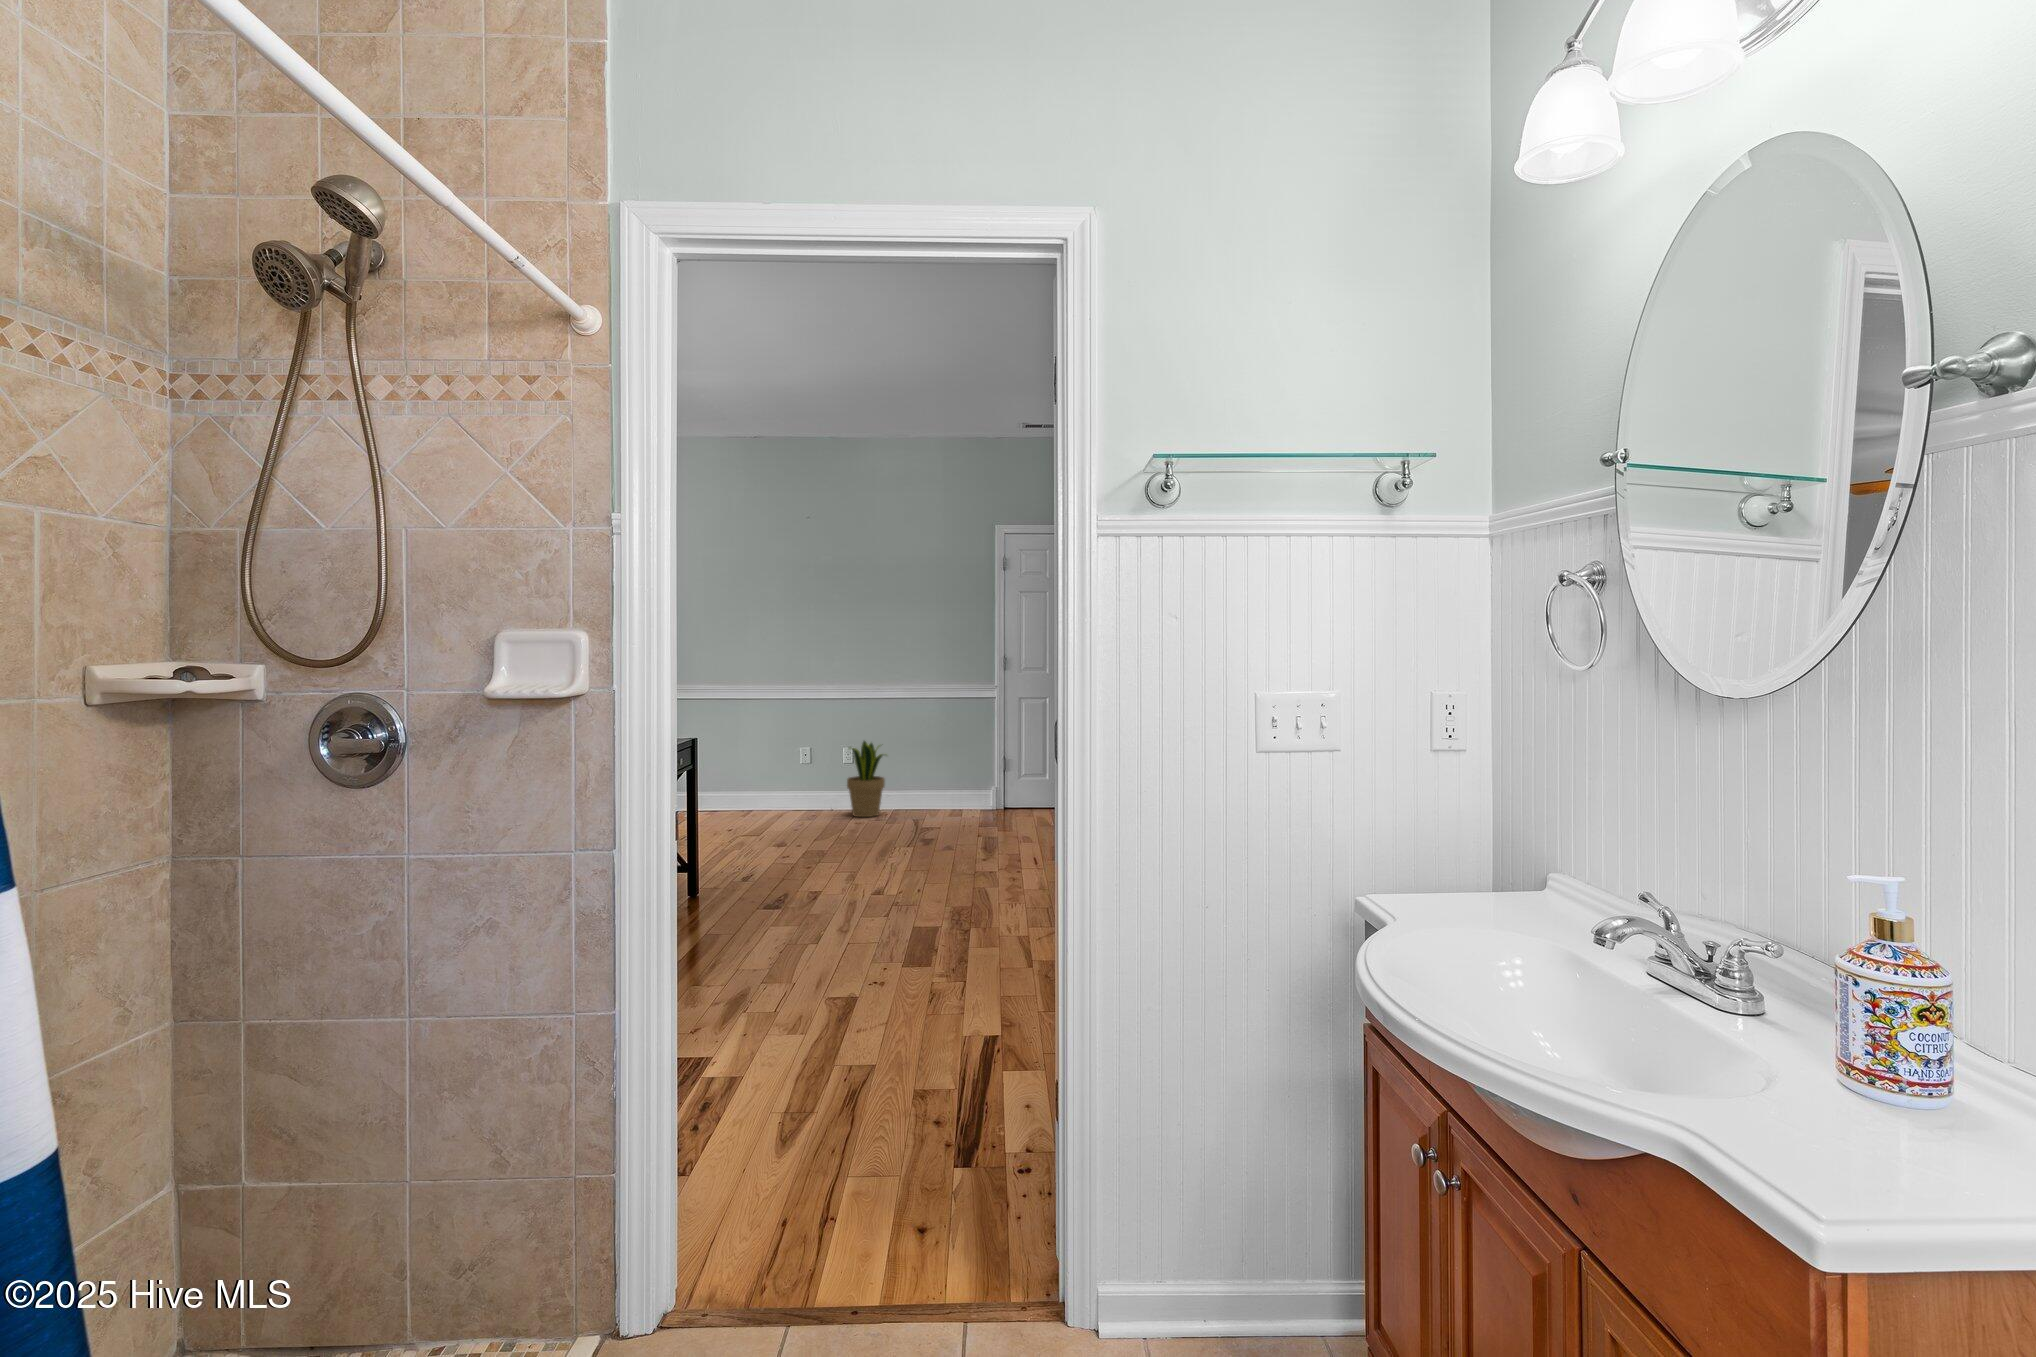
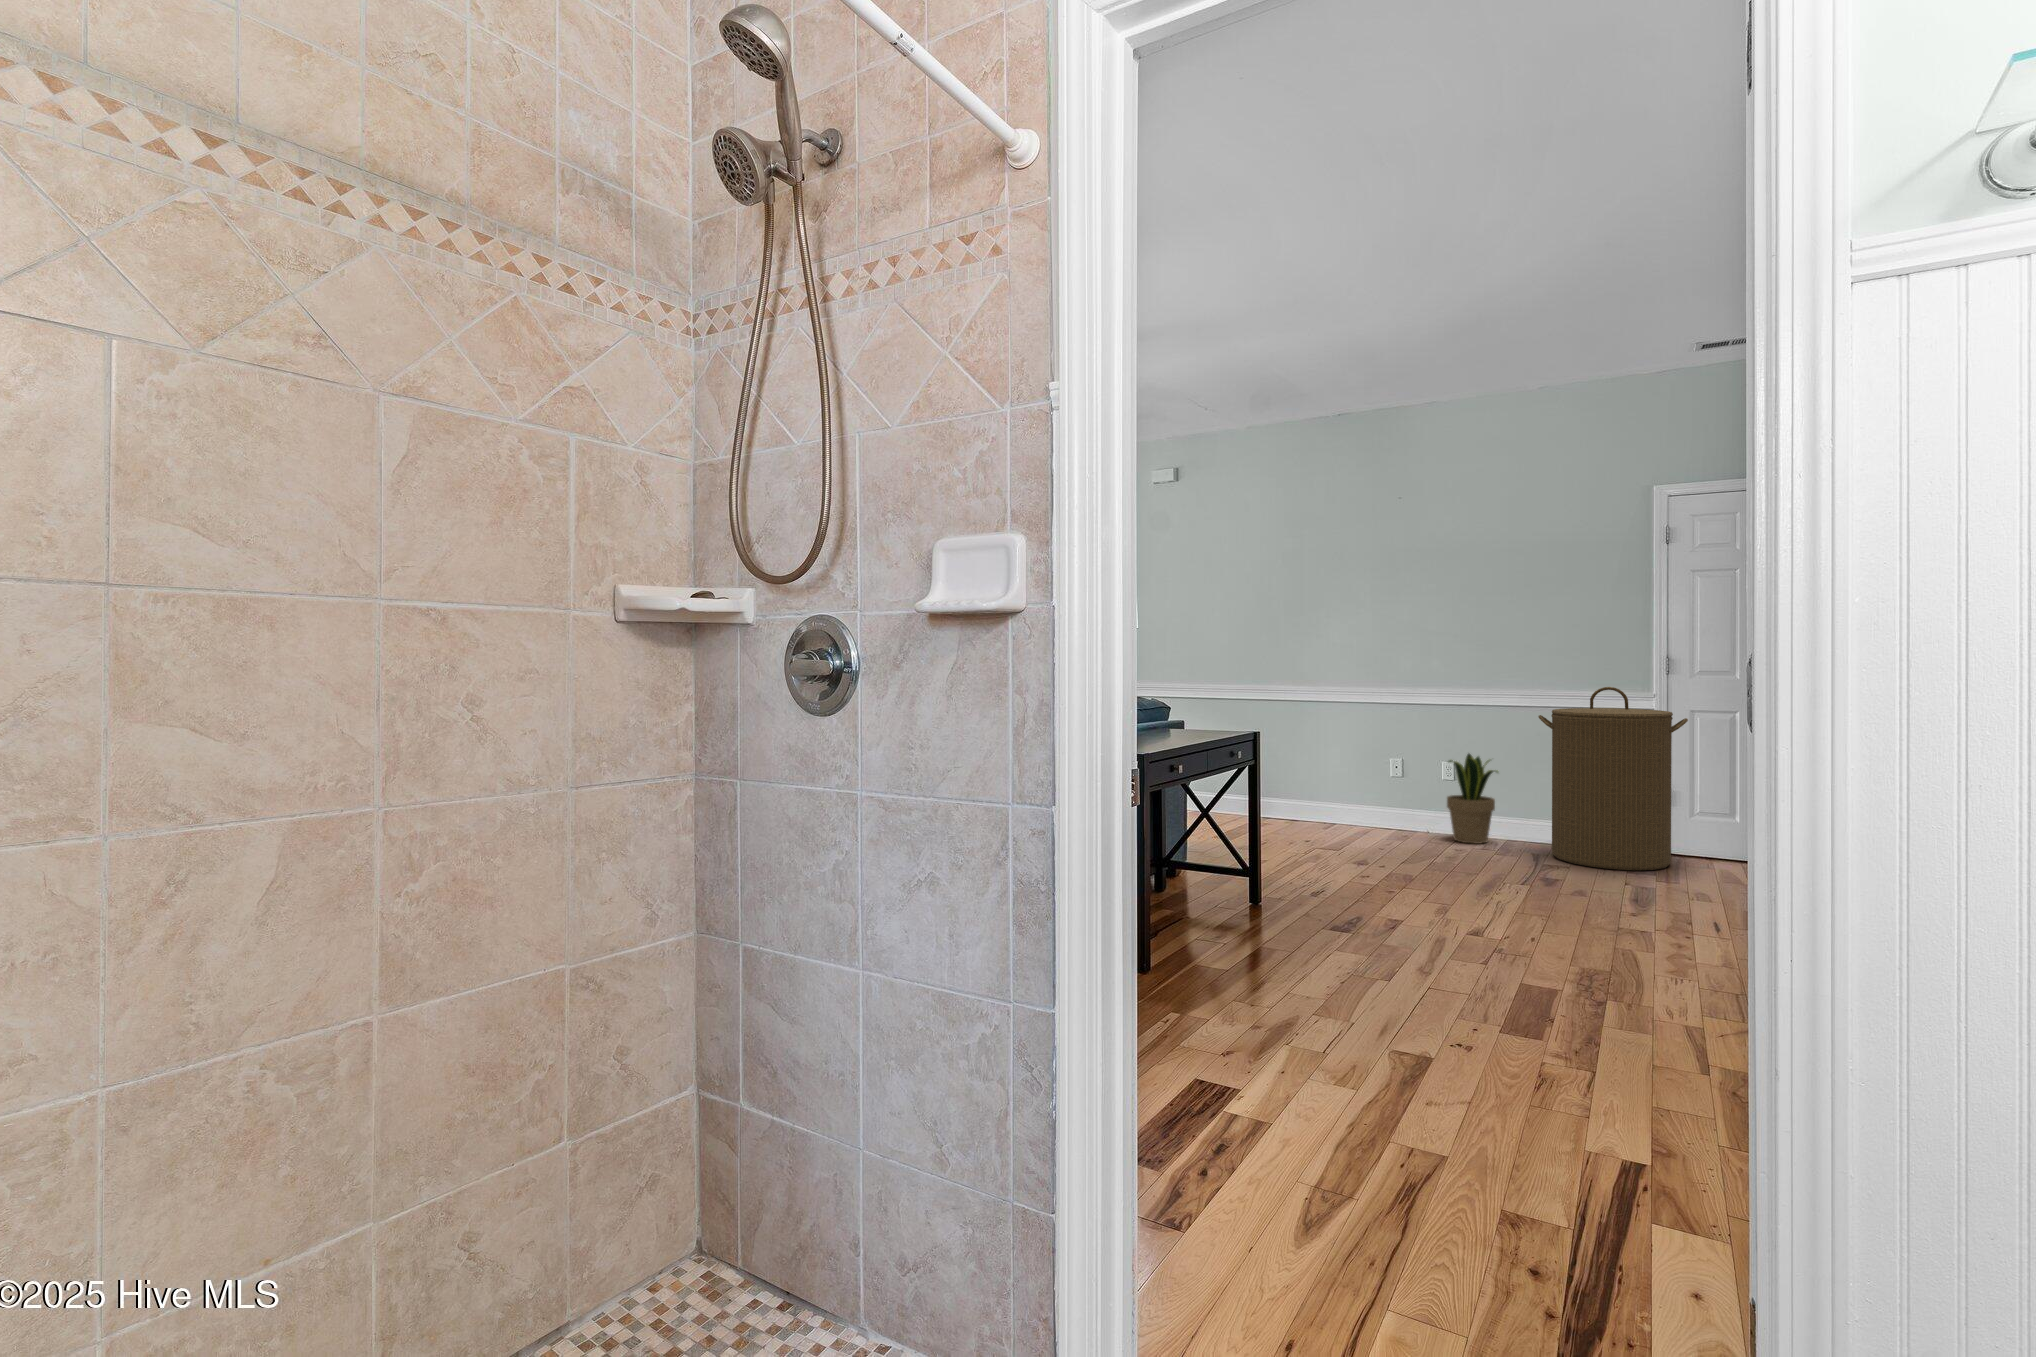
laundry hamper: none [917,684,1018,828] -> present [1538,687,1688,870]

